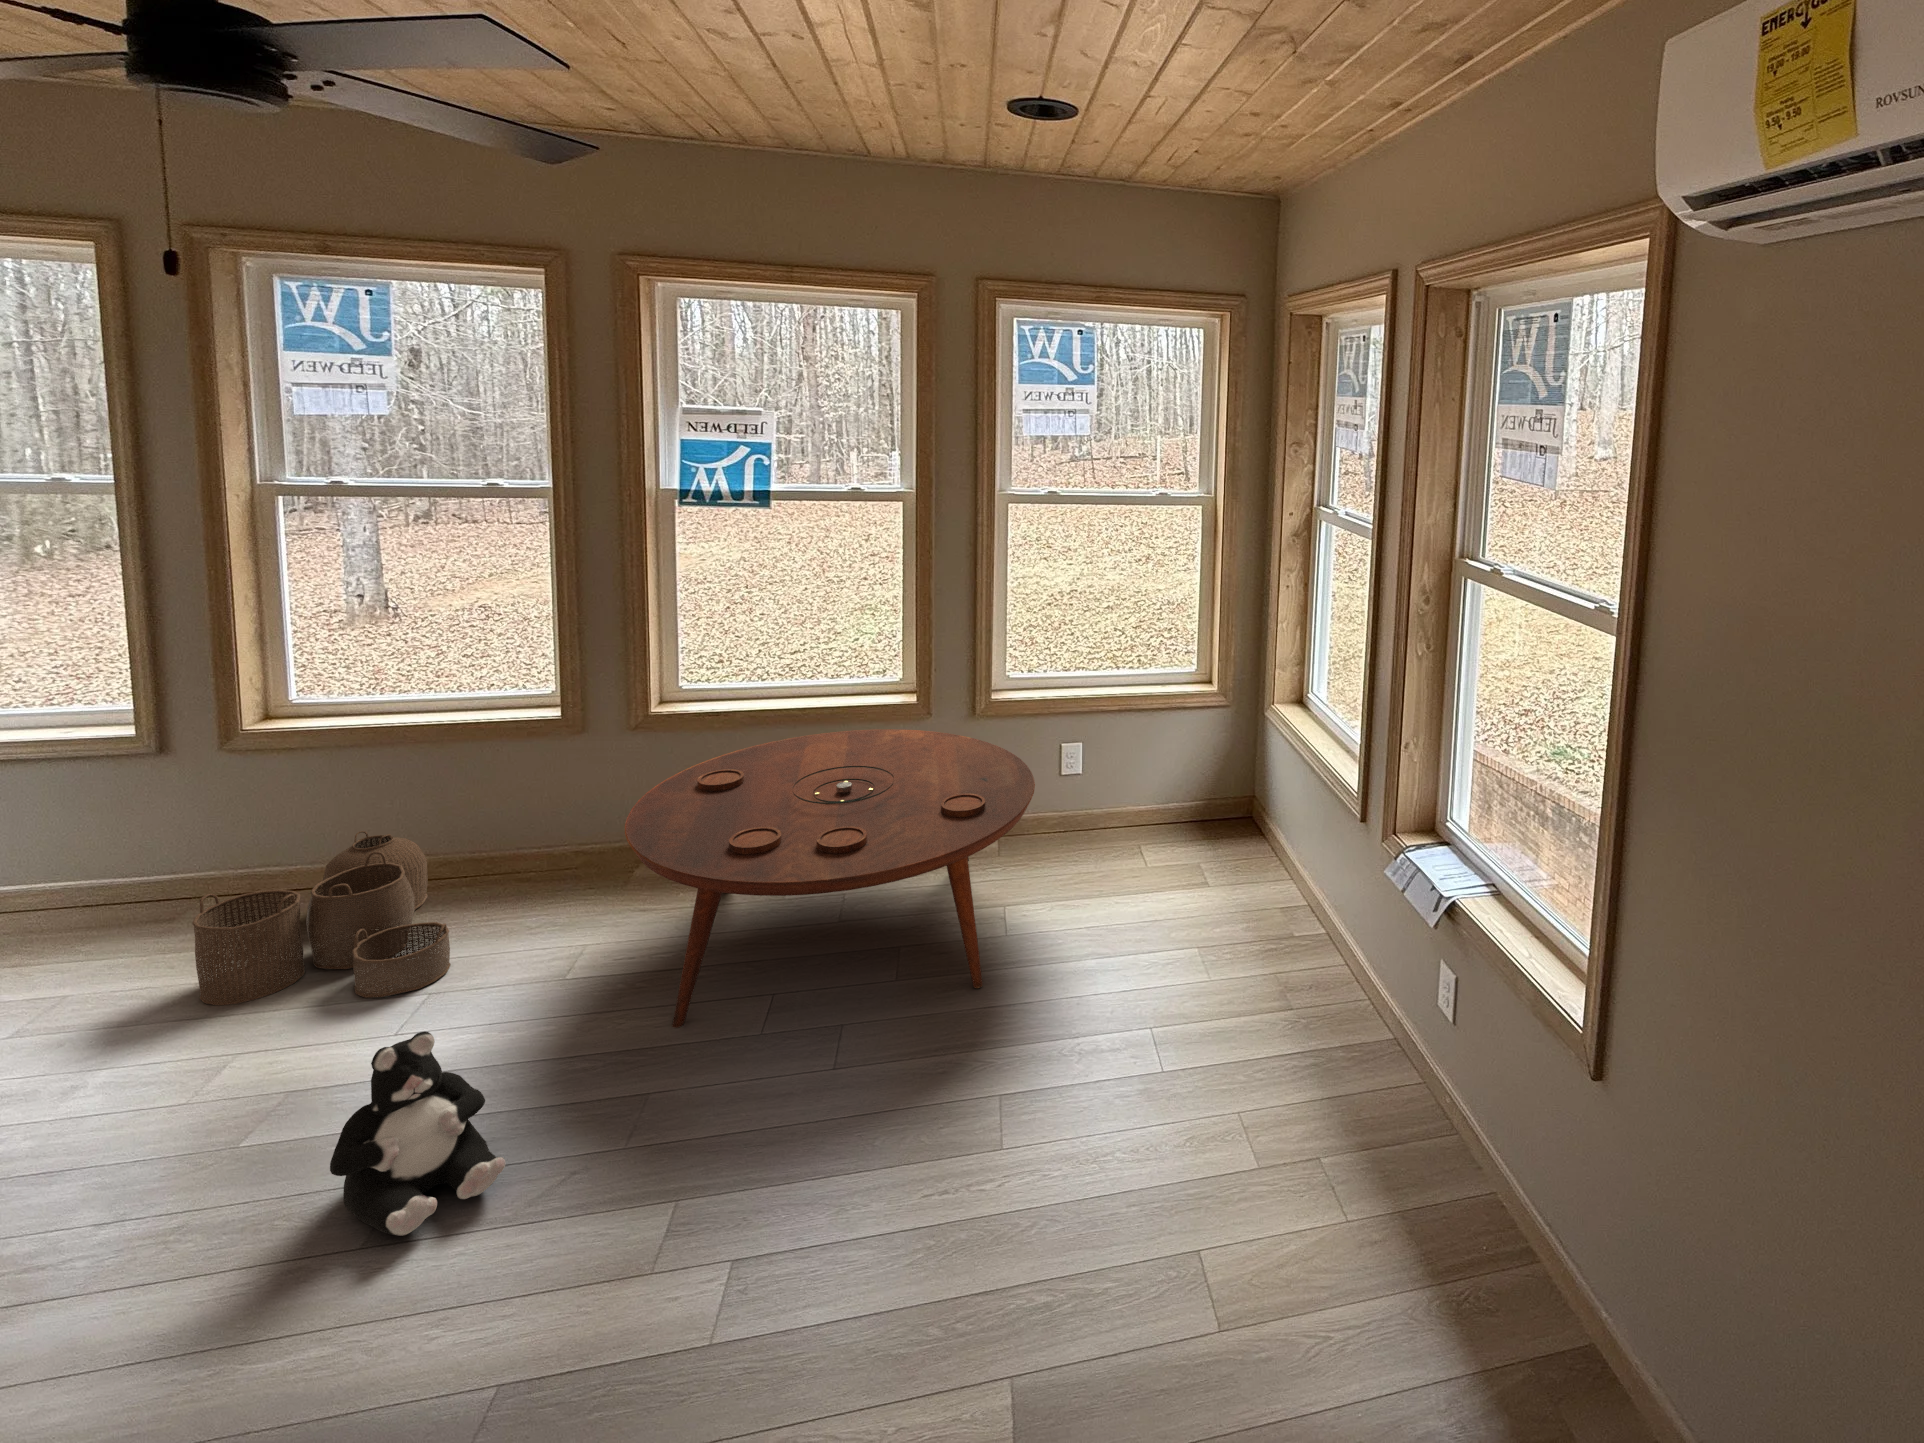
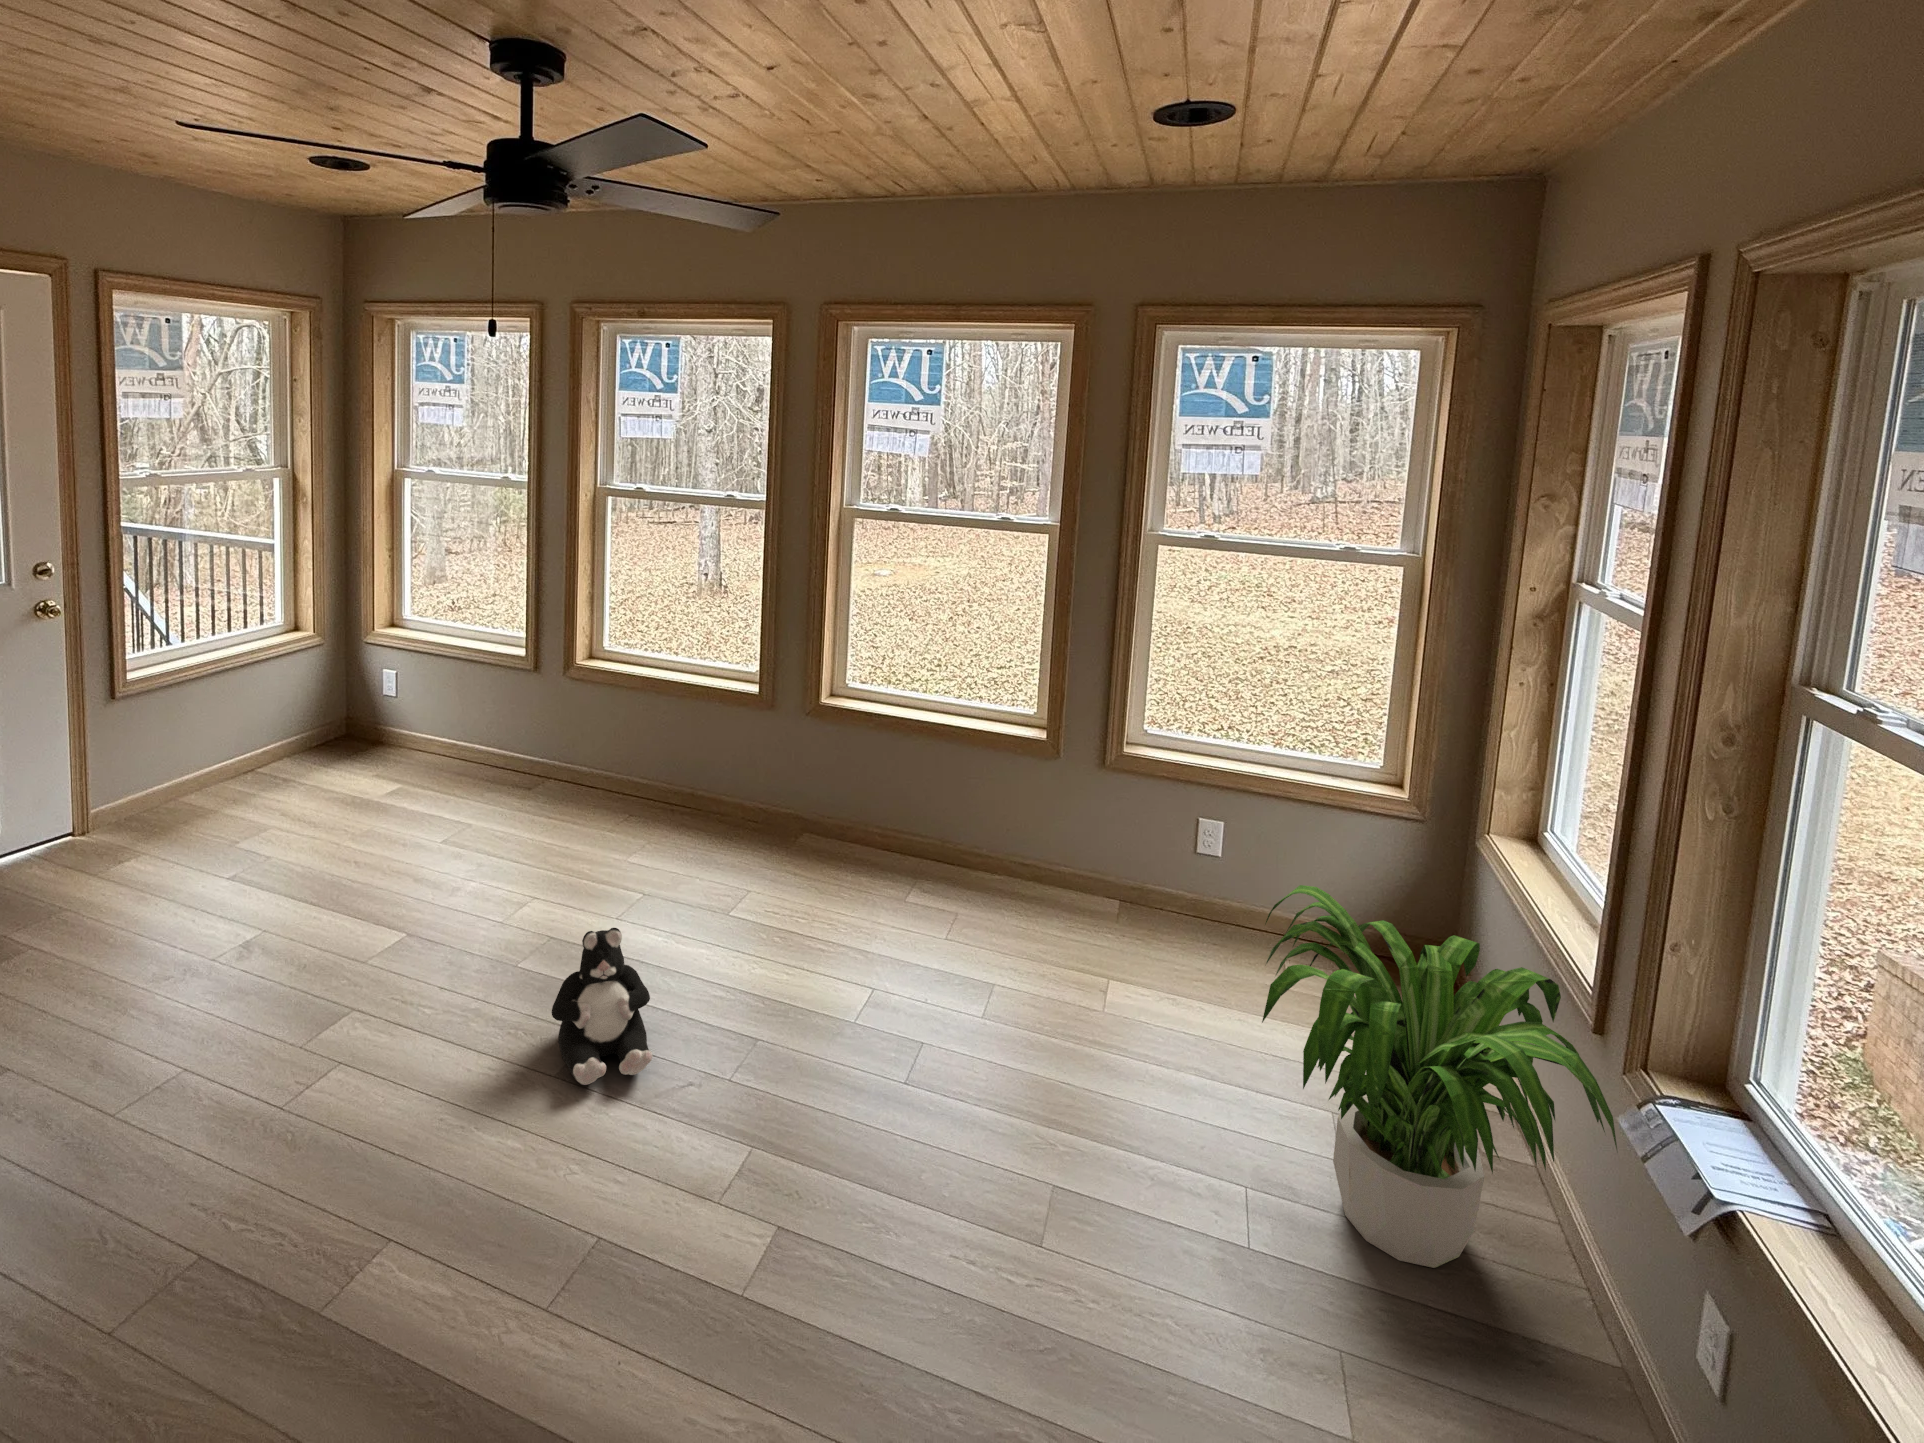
coffee table: present [625,729,1035,1028] -> none [780,749,1153,1057]
potted plant: none [1140,772,1389,1036] -> present [1262,885,1617,1268]
woven basket: present [192,831,451,1006] -> none [533,755,671,889]

